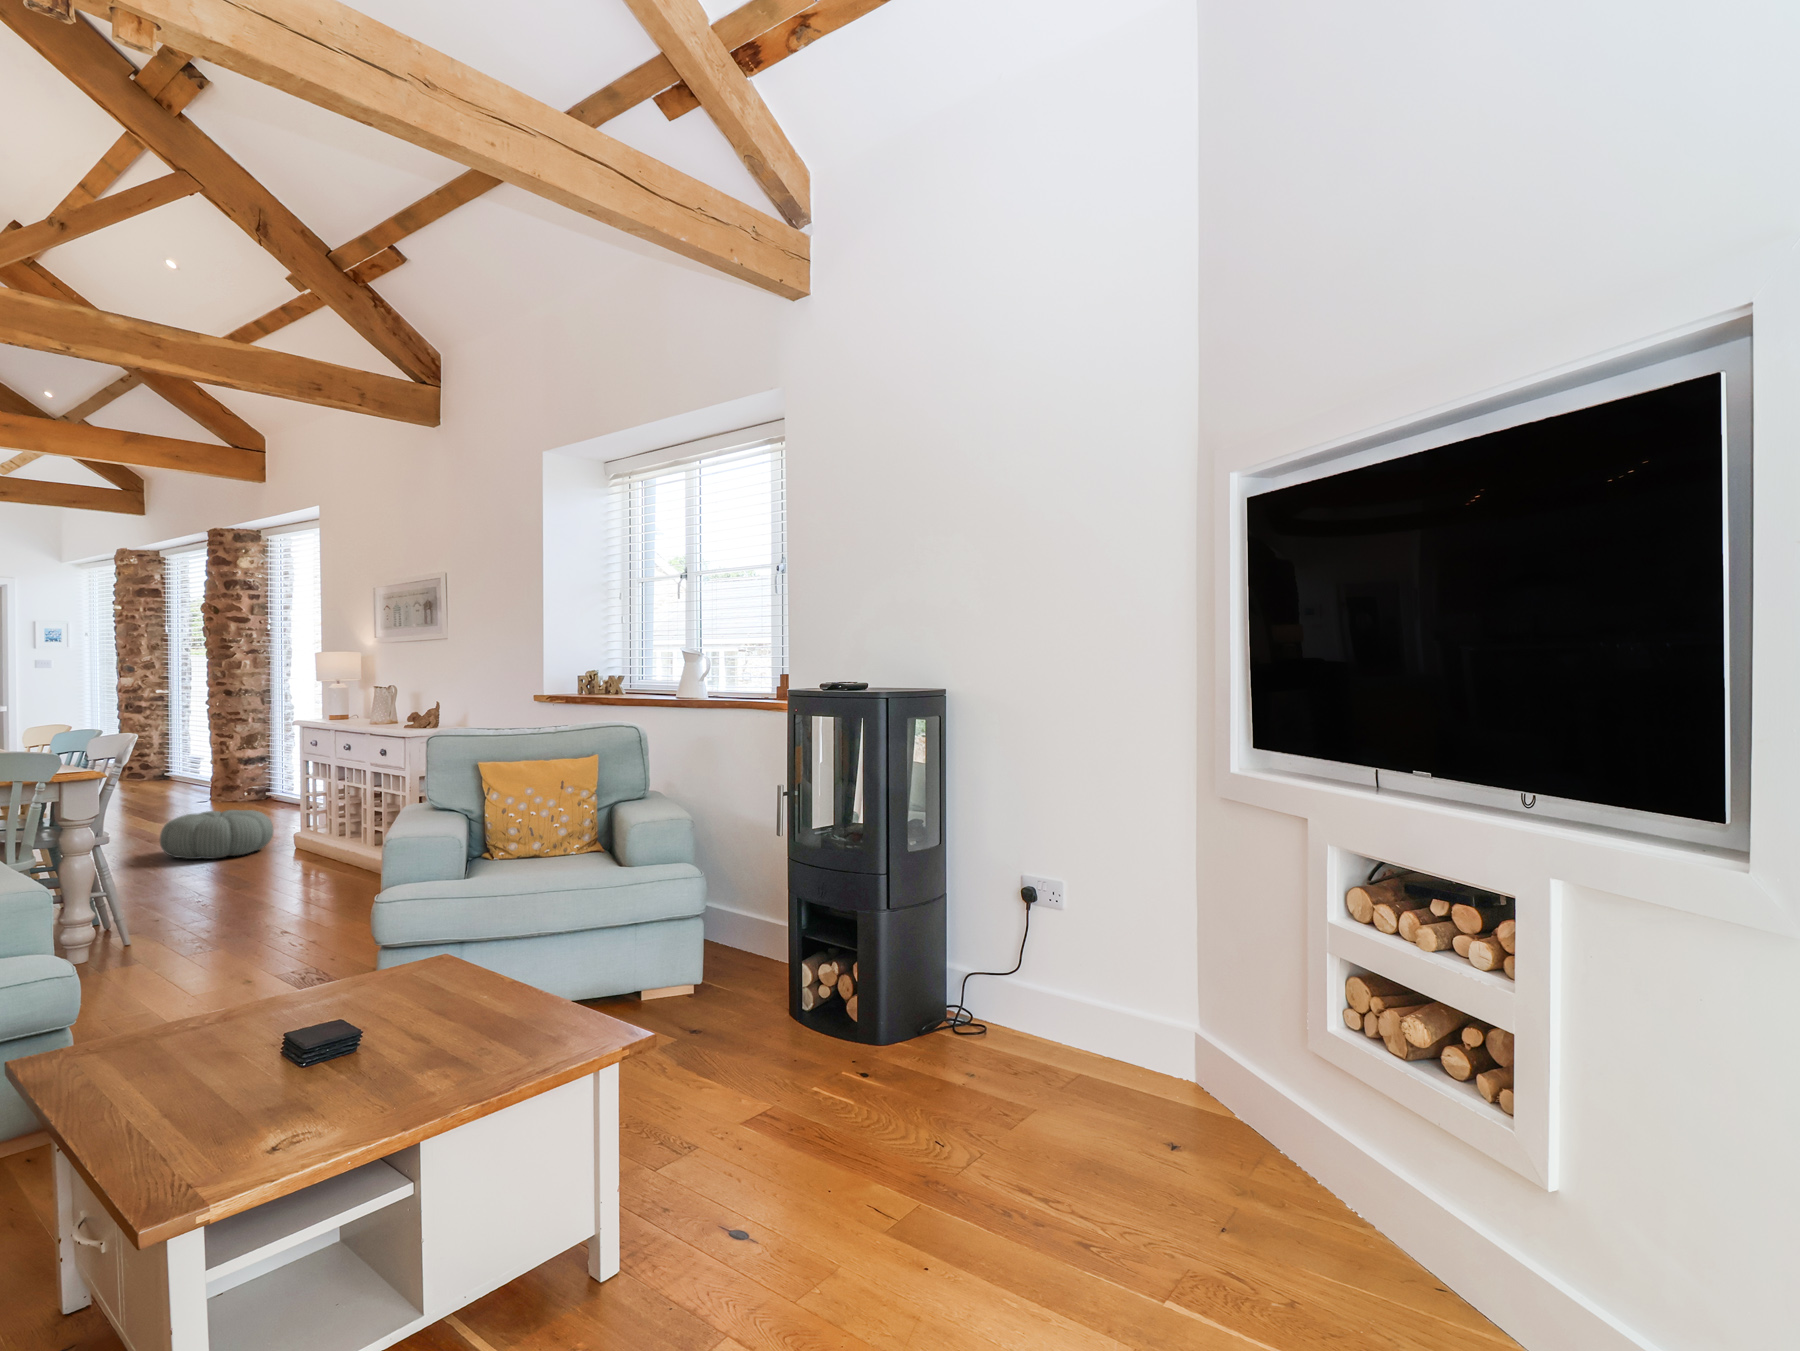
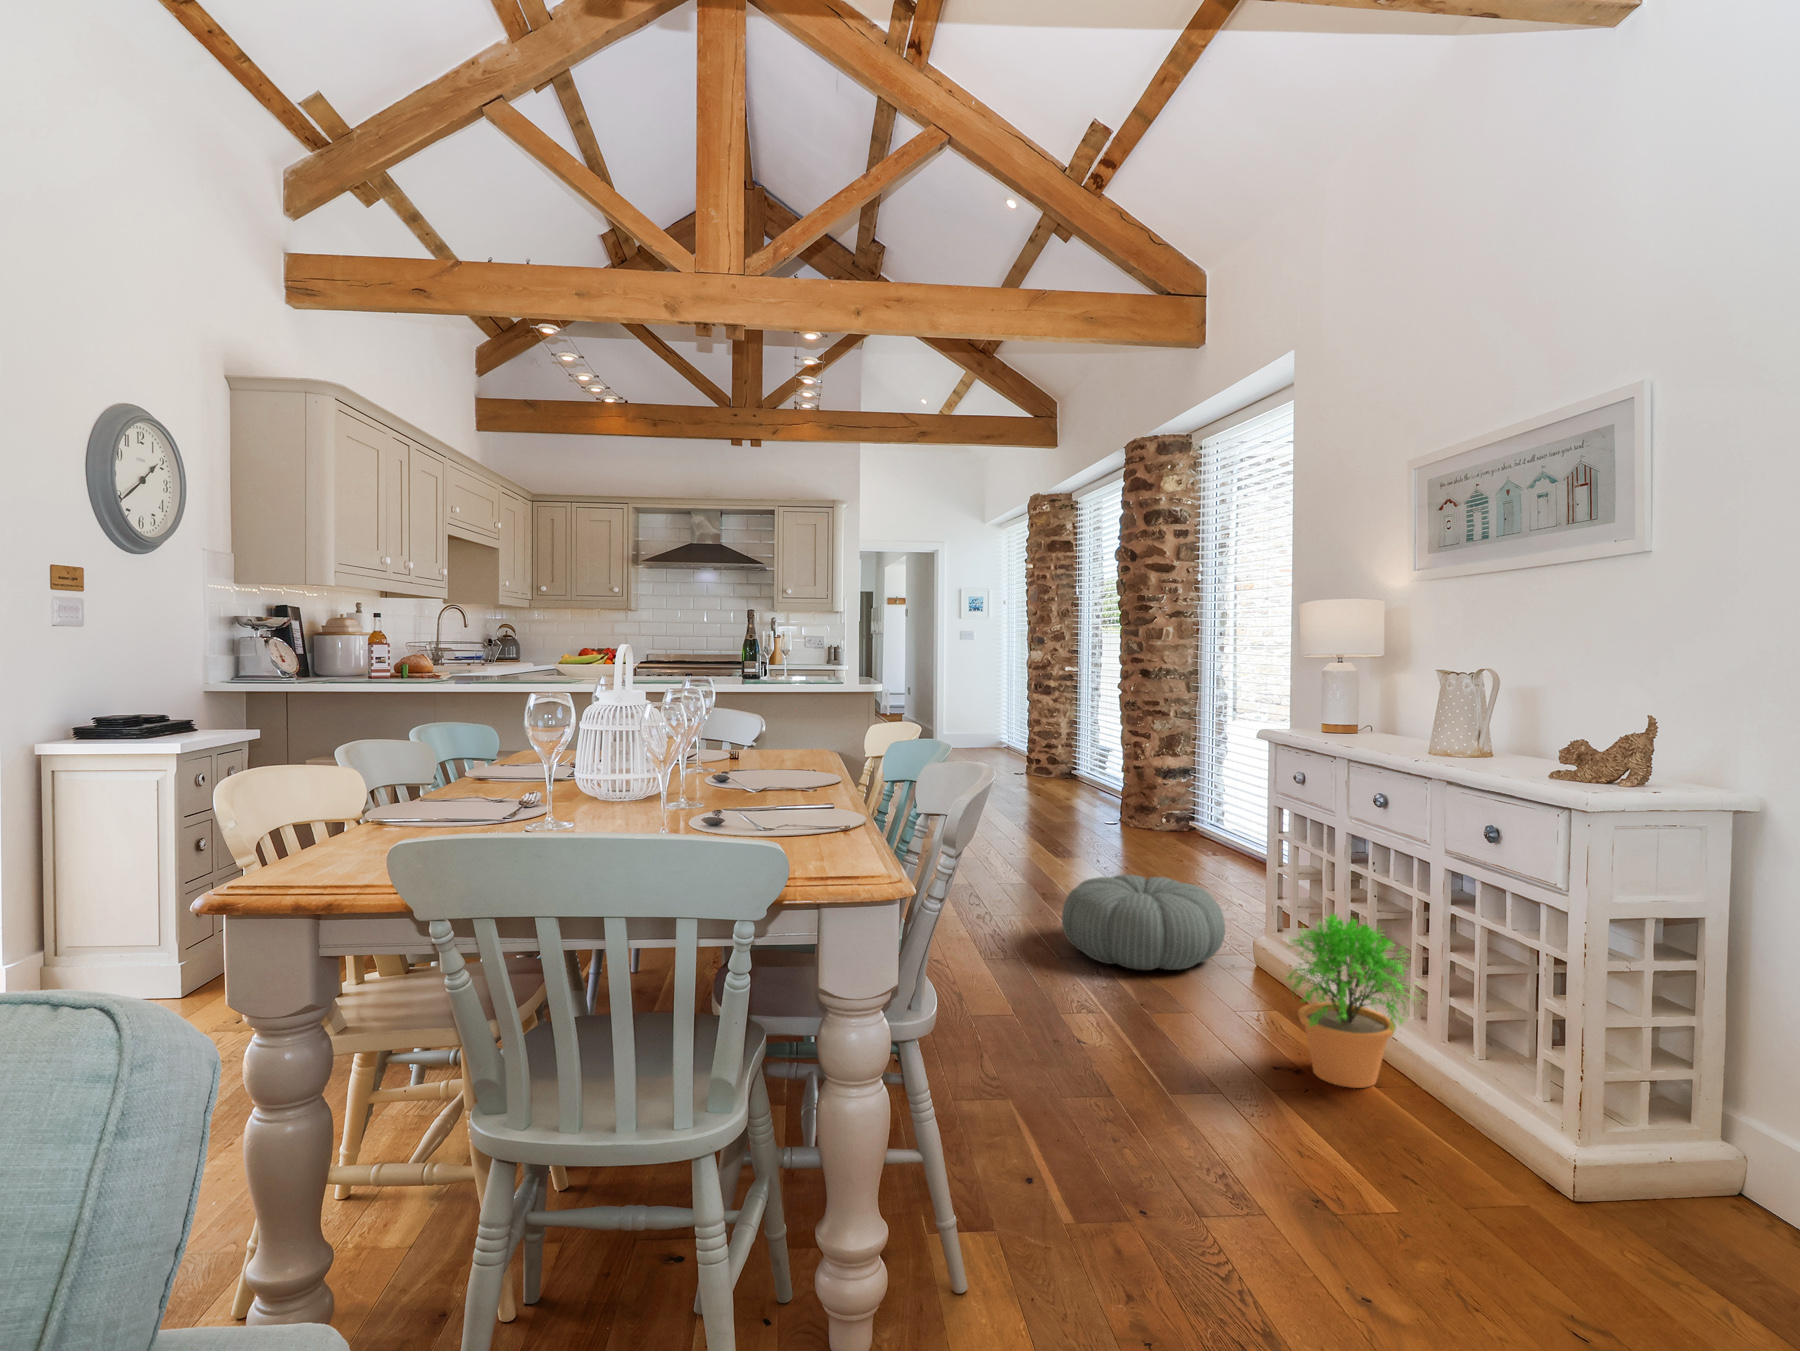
potted plant: none [291,798,361,874] -> present [1286,914,1418,1088]

